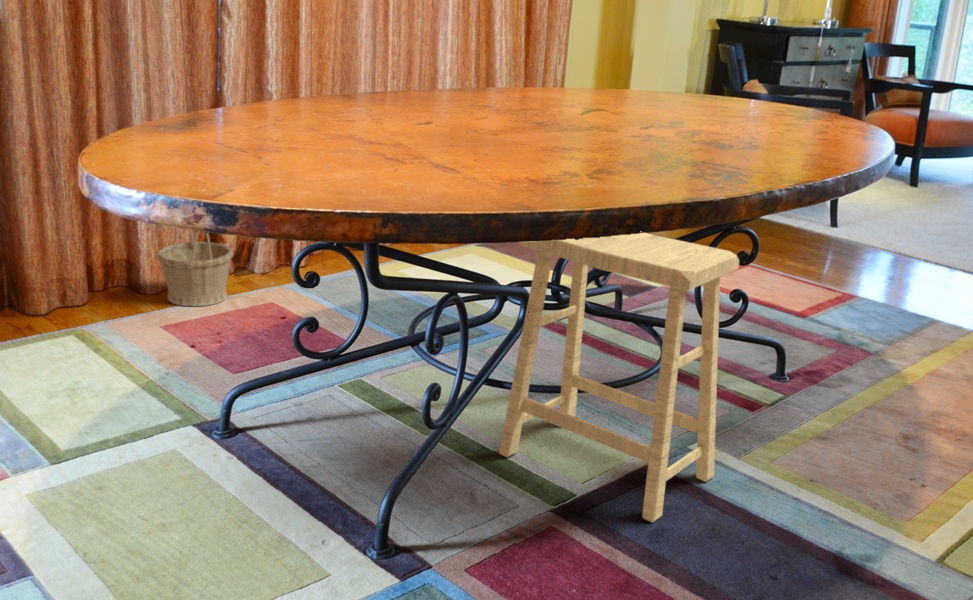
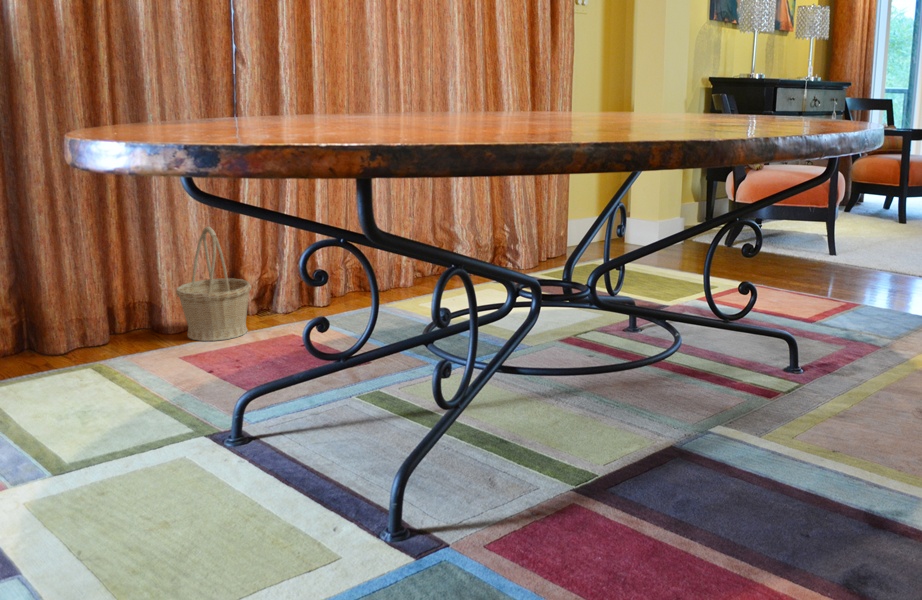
footstool: present [499,233,739,522] -> none [523,192,760,499]

